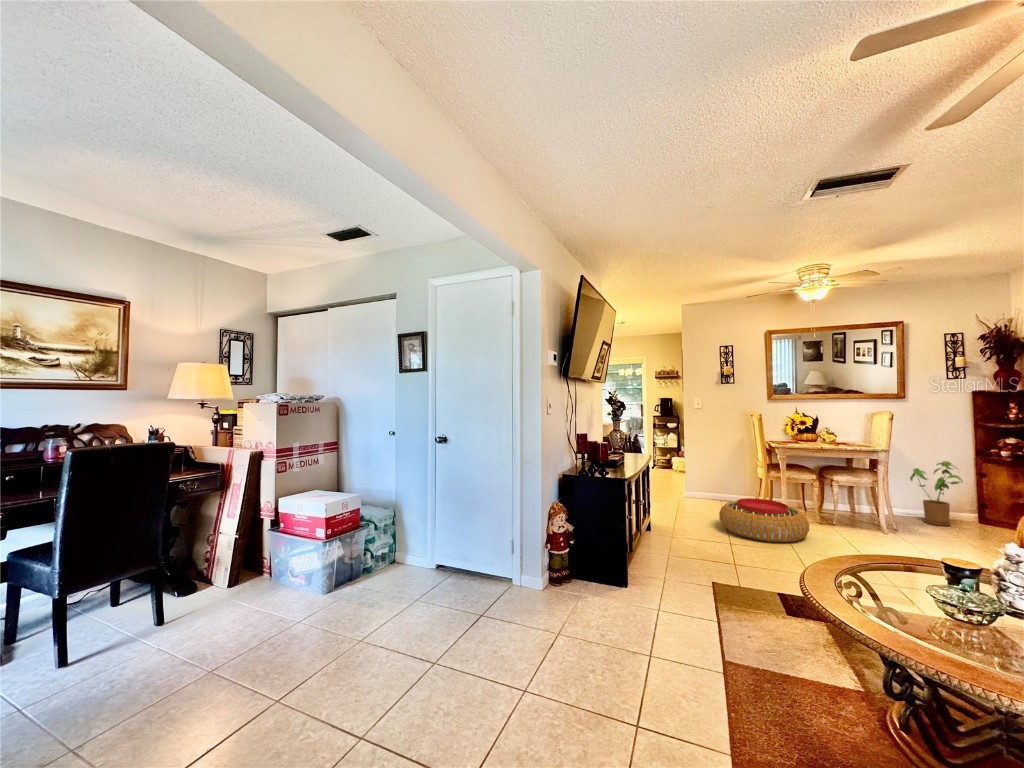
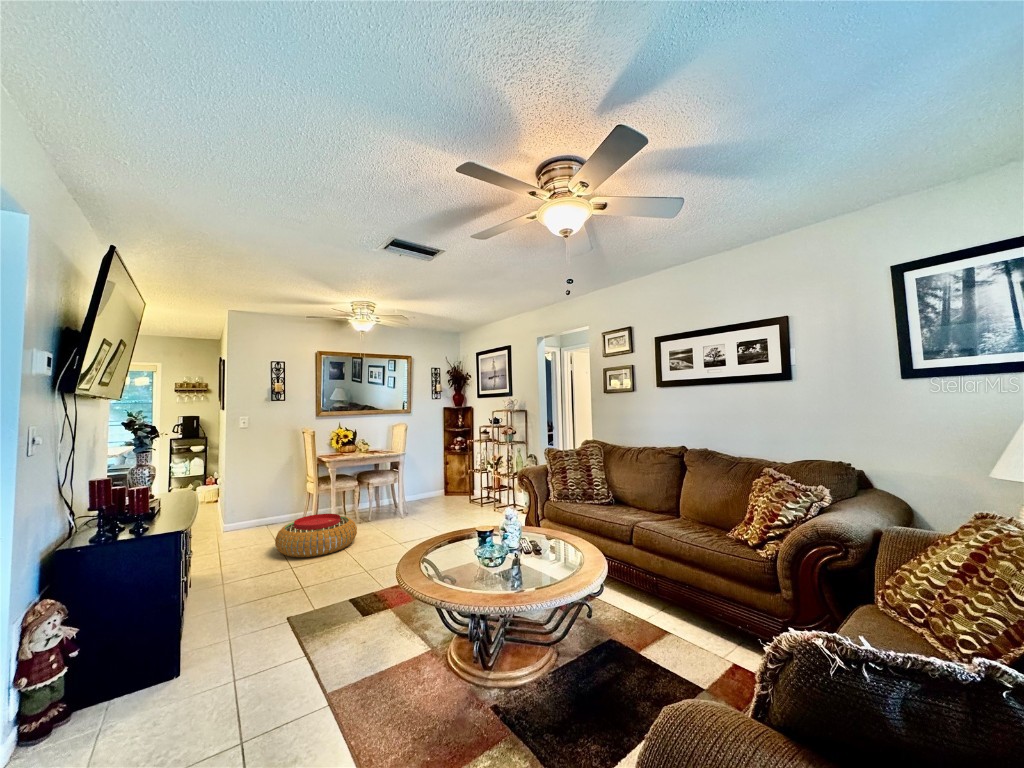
house plant: present [910,461,963,526] -> none [413,457,441,503]

